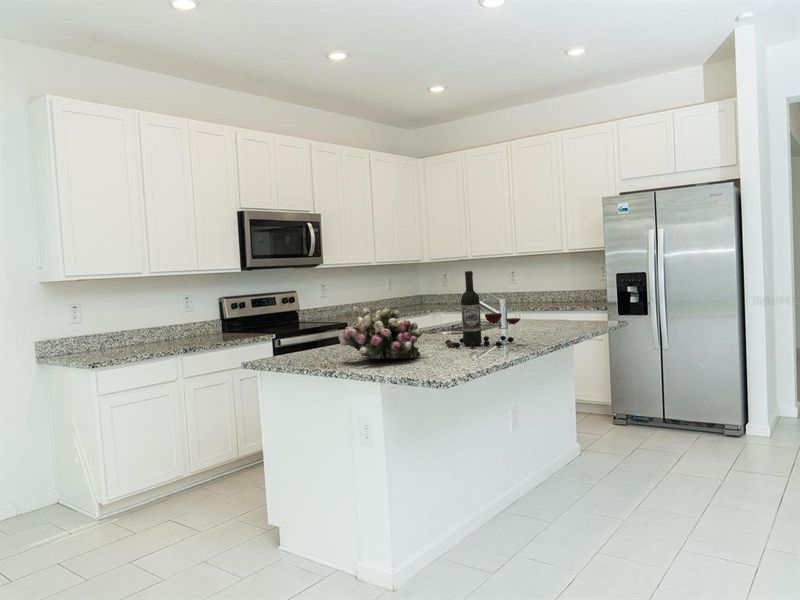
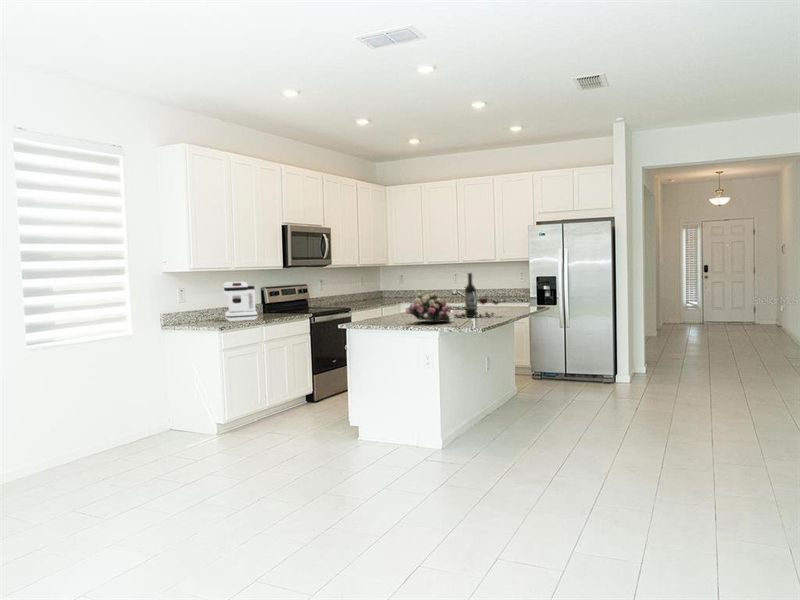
coffee maker: none [130,292,185,350] -> present [224,282,257,322]

